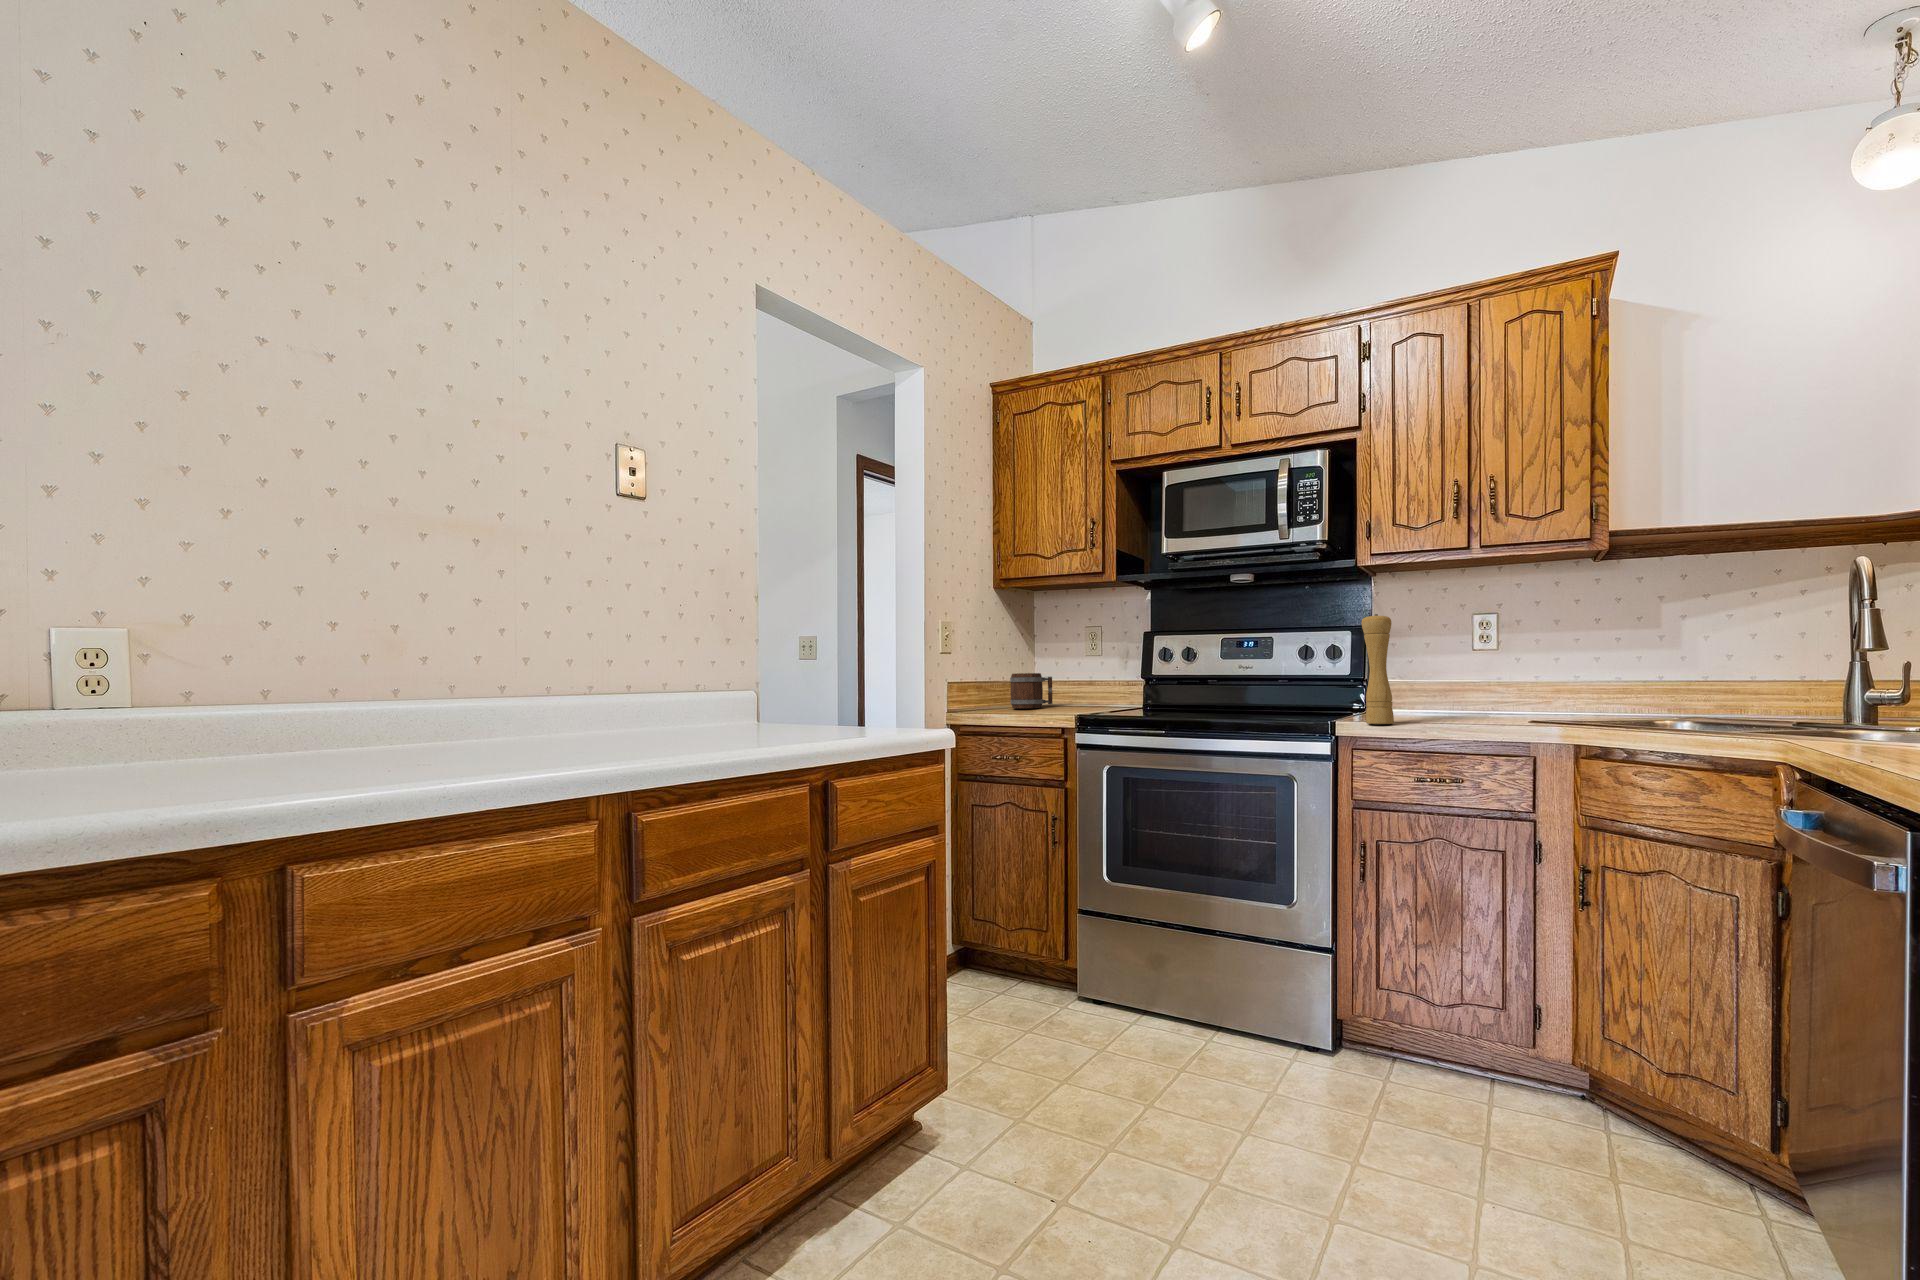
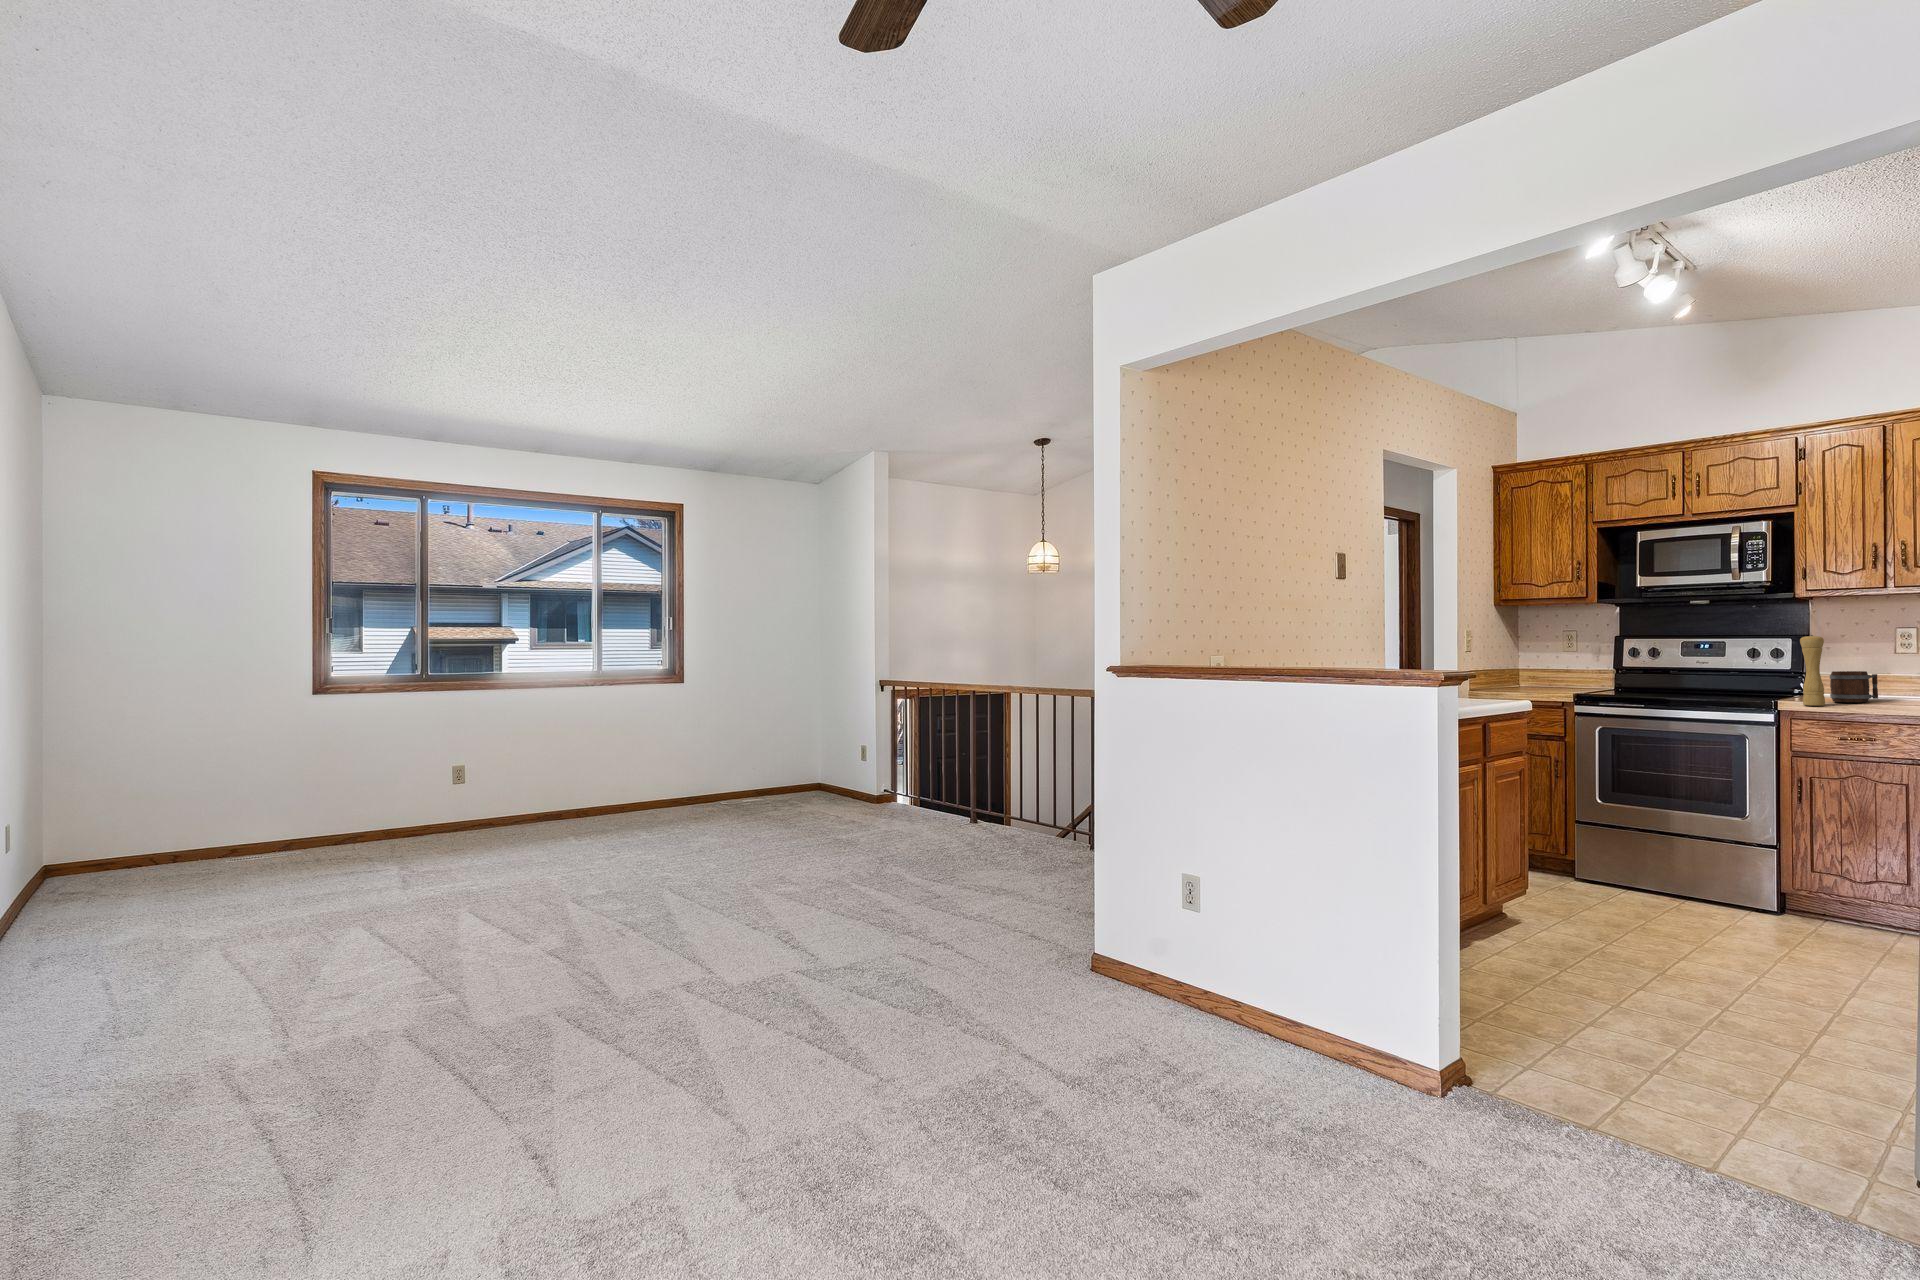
mug: present [1010,673,1053,708] -> present [1830,671,1878,702]

